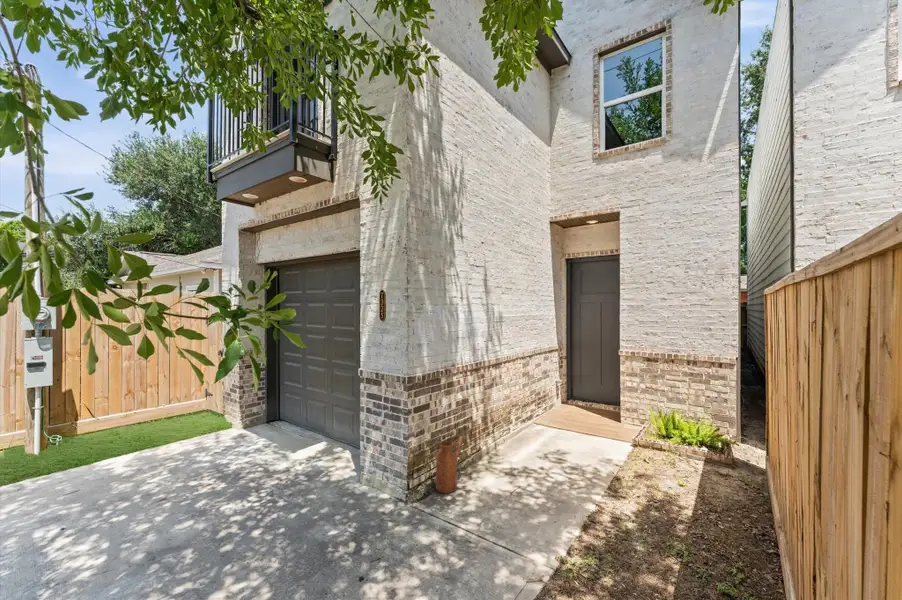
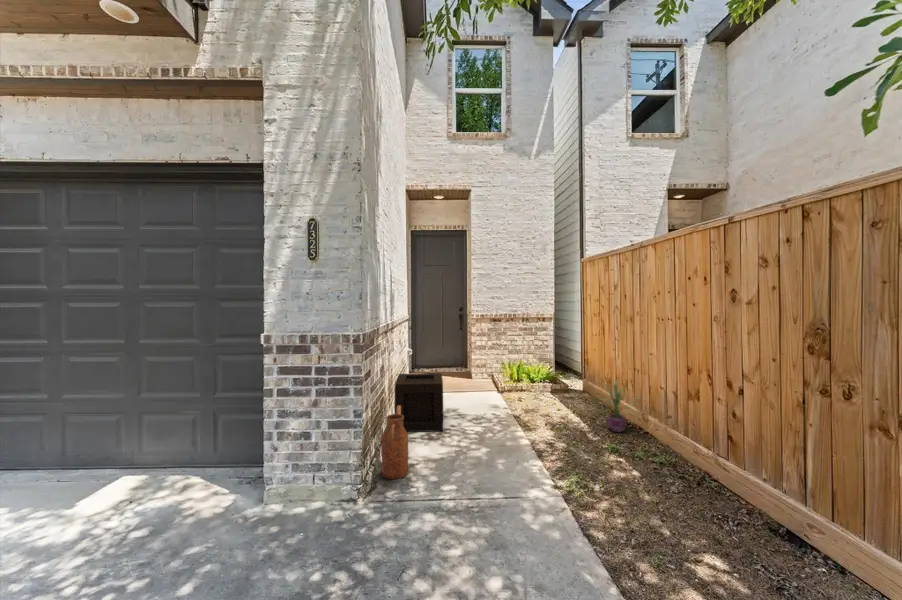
wooden crate: none [480,408,536,469] -> present [394,373,443,432]
decorative plant: none [684,460,767,528] -> present [604,380,637,432]

